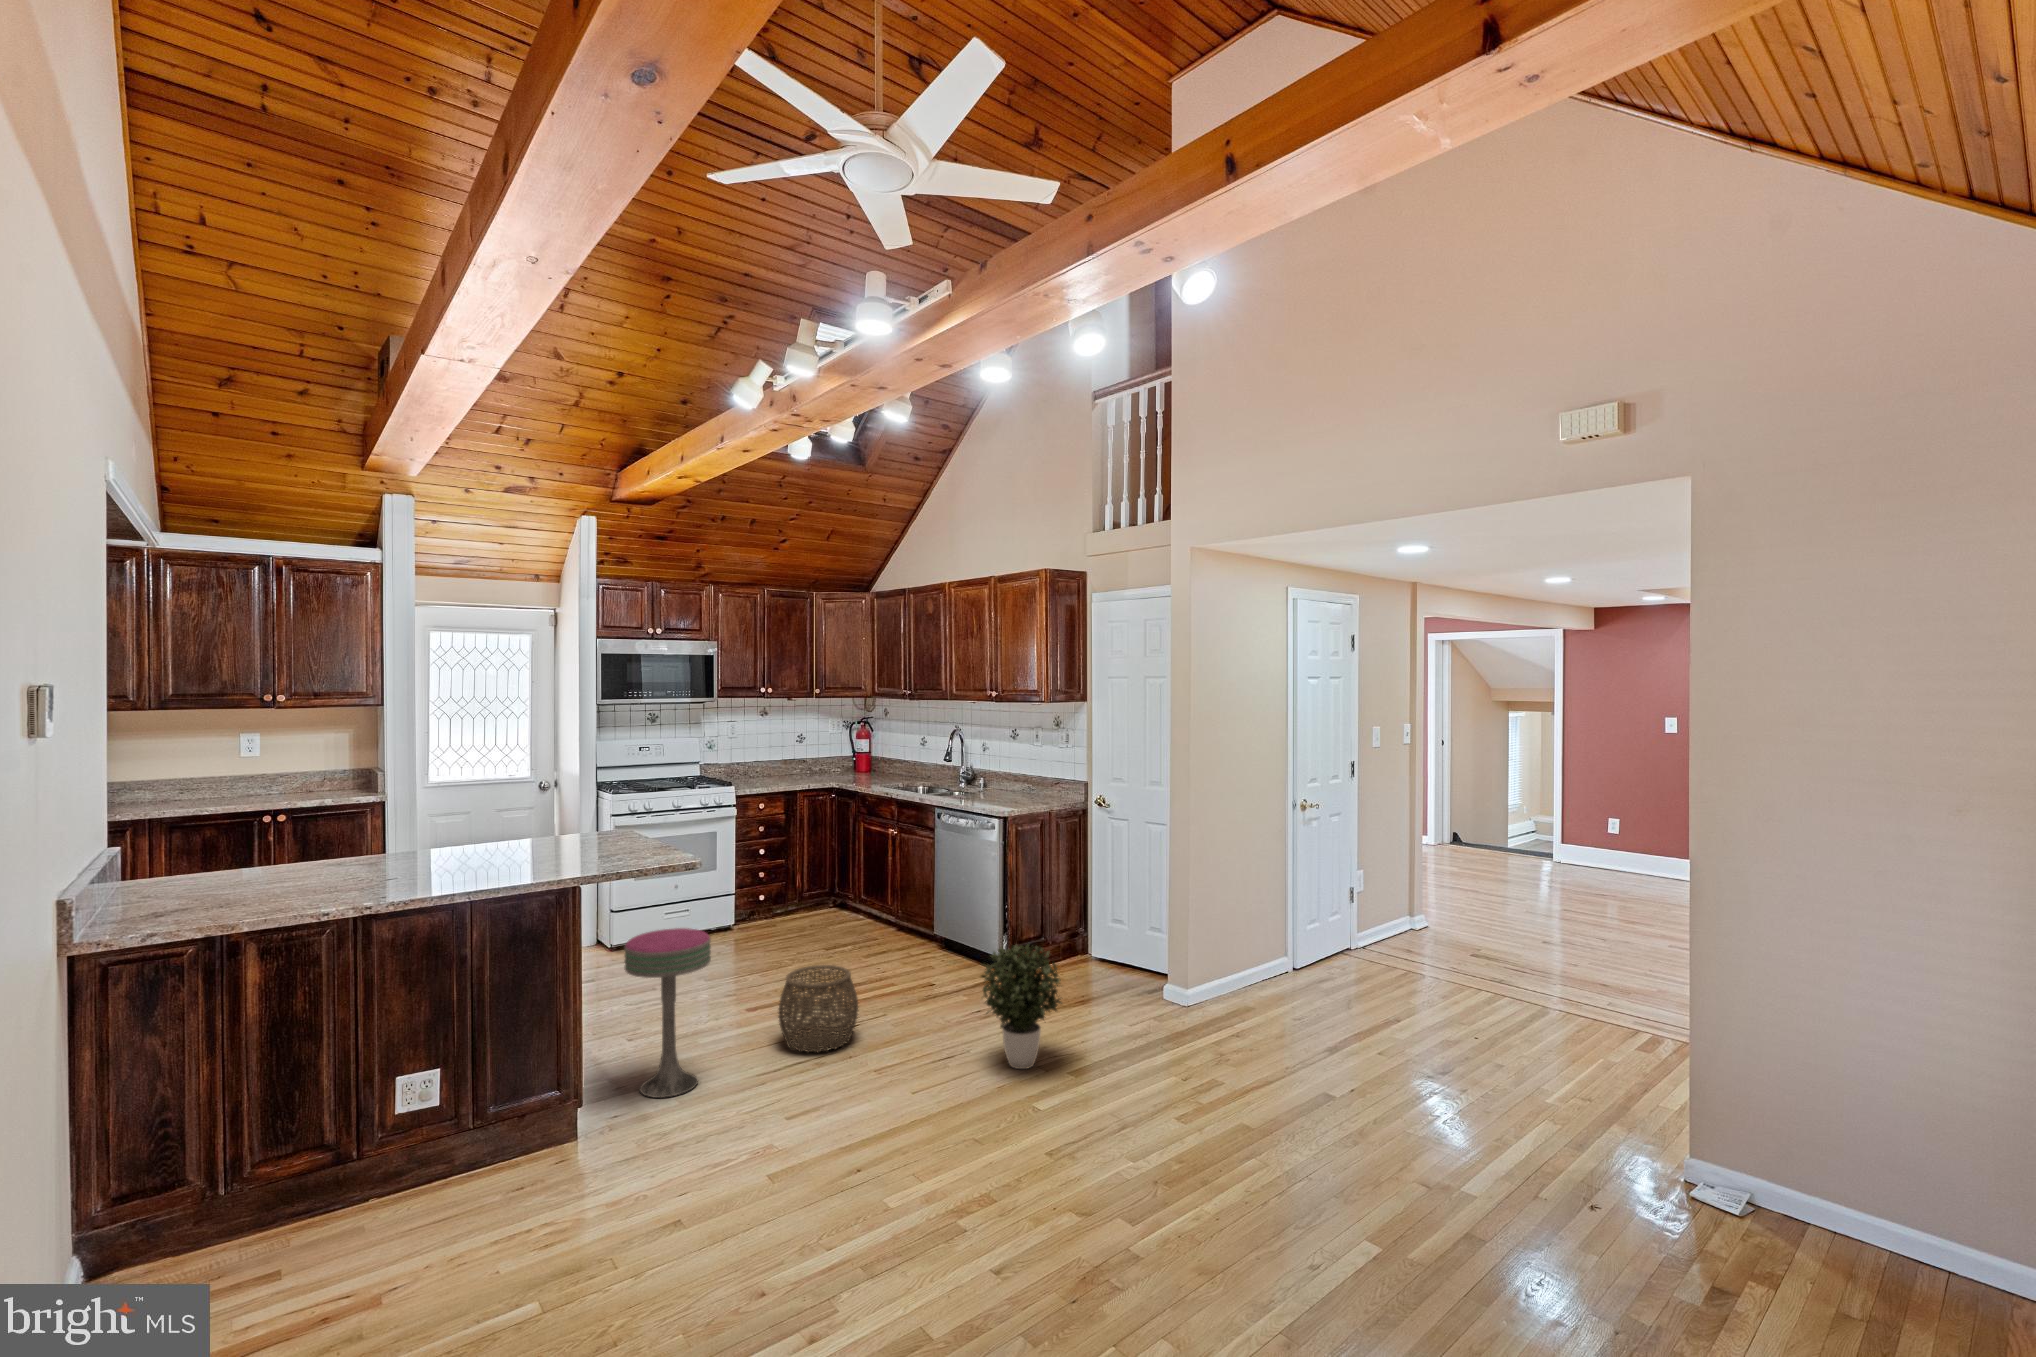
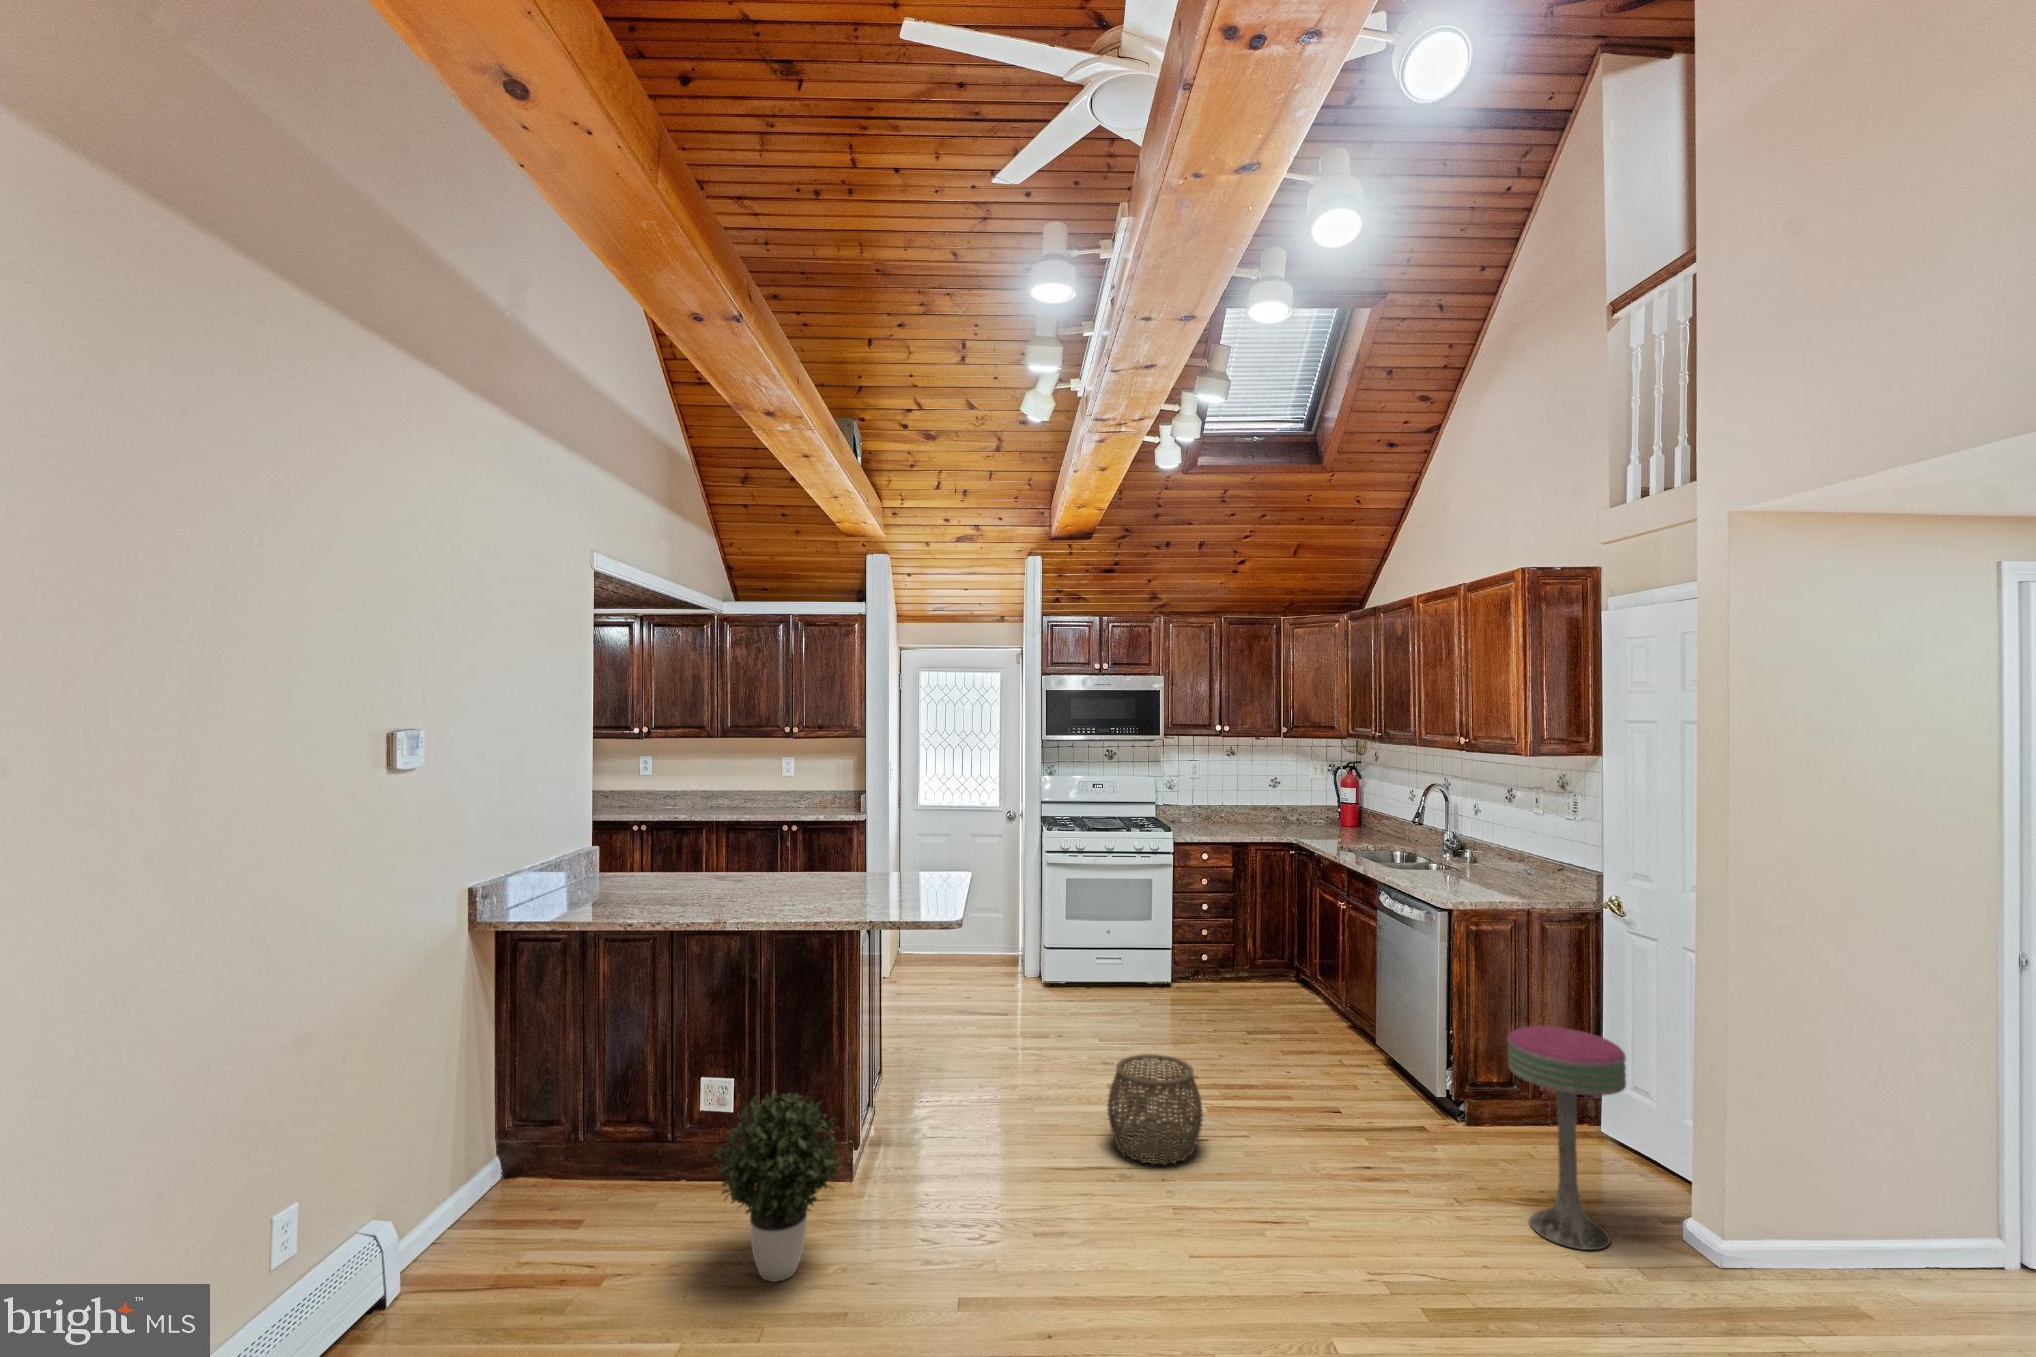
bar stool: present [624,928,711,1098] -> present [1508,1026,1626,1250]
potted plant: present [981,944,1061,1069] -> present [714,1091,840,1282]

